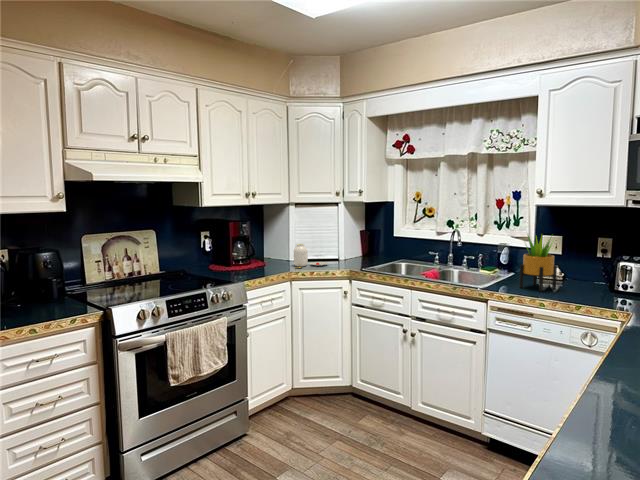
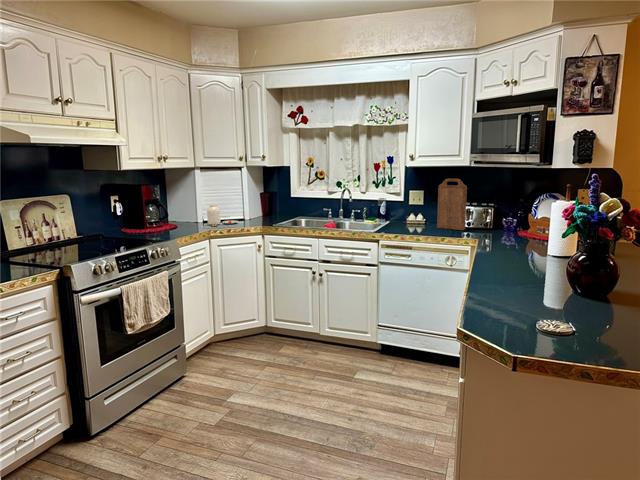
cutting board: none [575,222,620,295] -> present [437,179,467,230]
potted plant: present [519,236,557,292] -> none [400,186,426,231]

